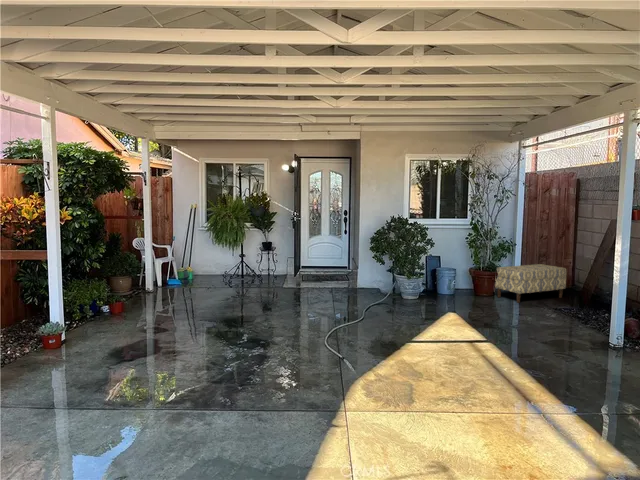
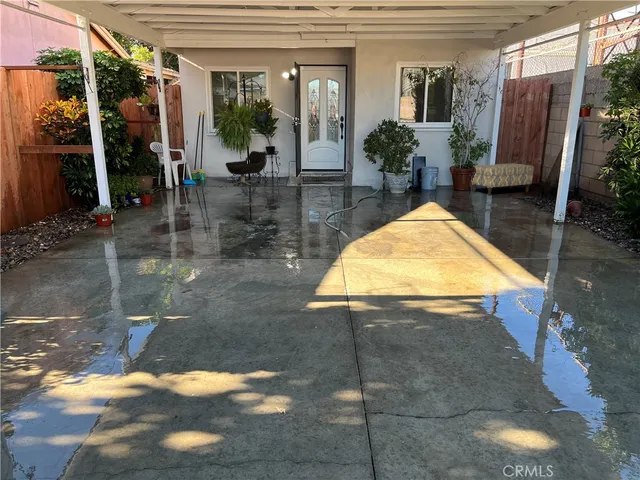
lounge chair: none [216,247,262,285] -> present [225,151,266,185]

